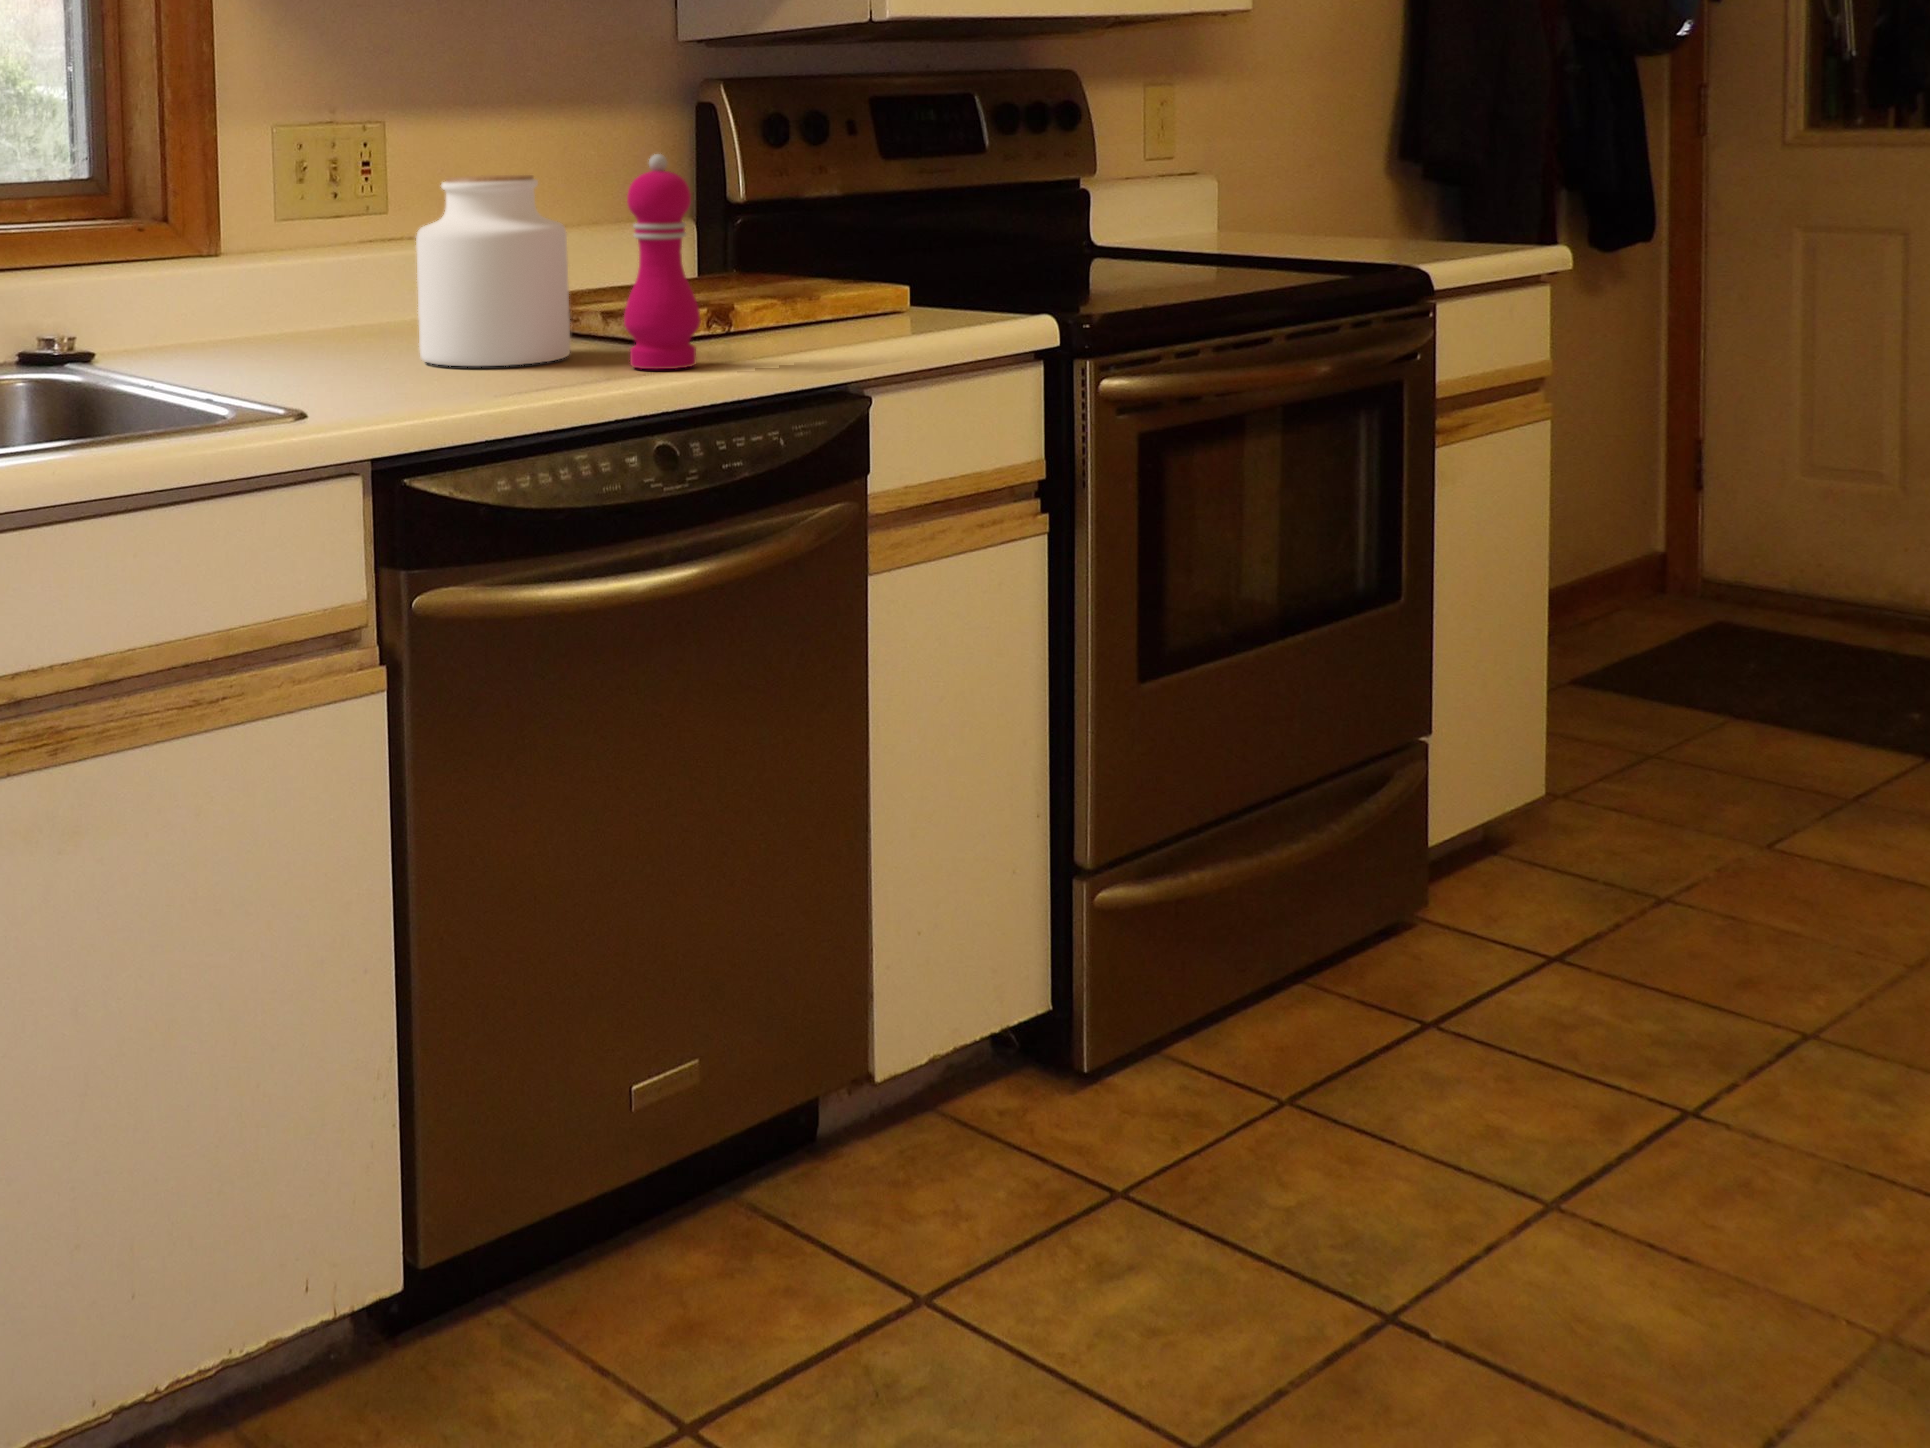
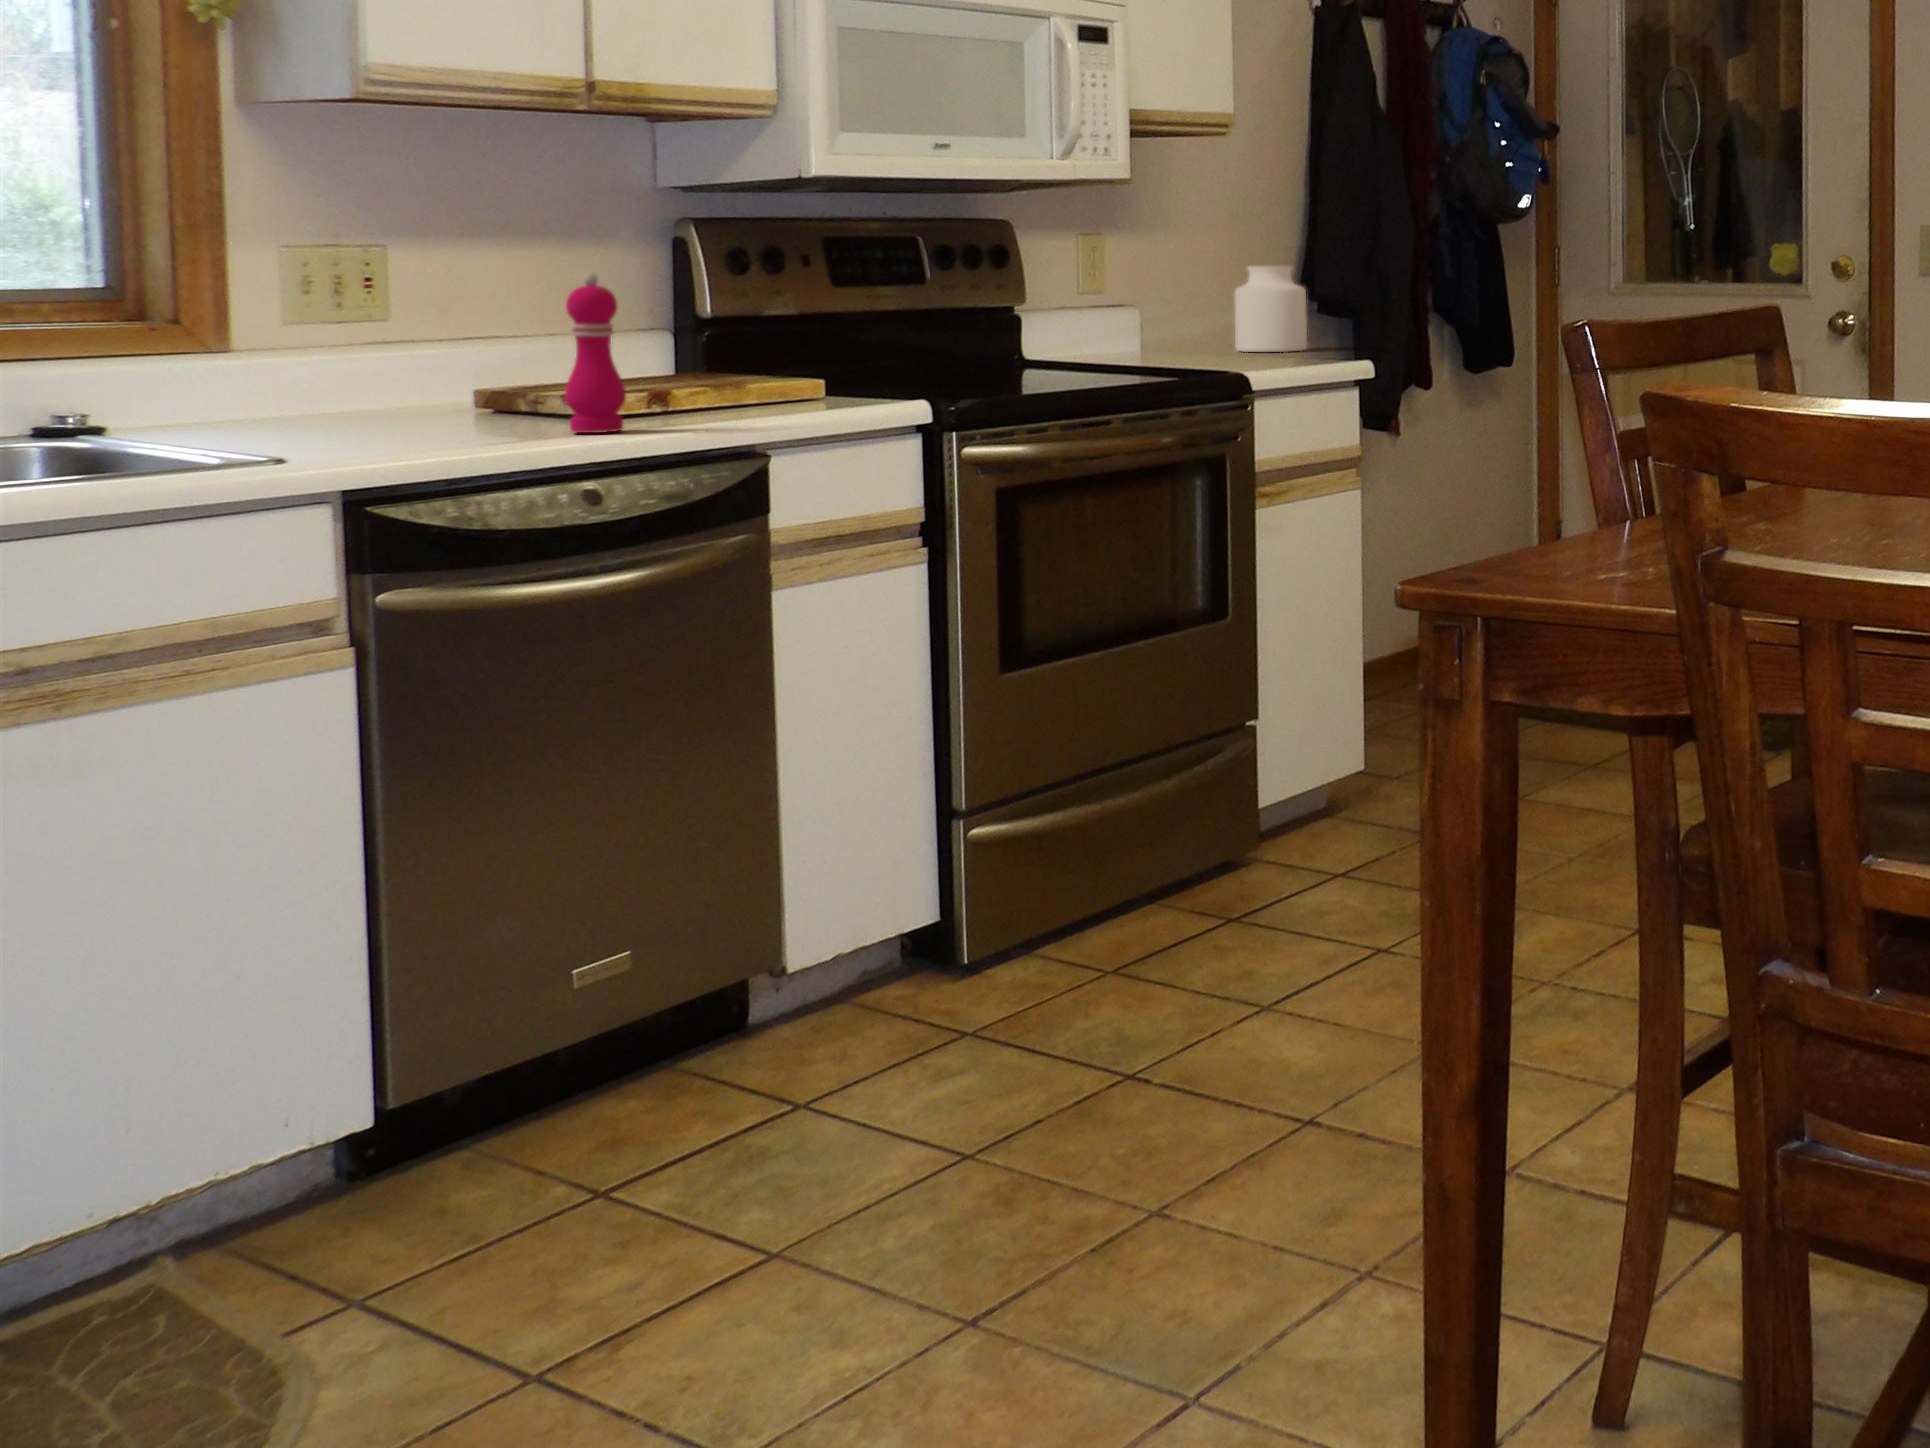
jar: present [416,175,570,366] -> present [1235,264,1307,352]

